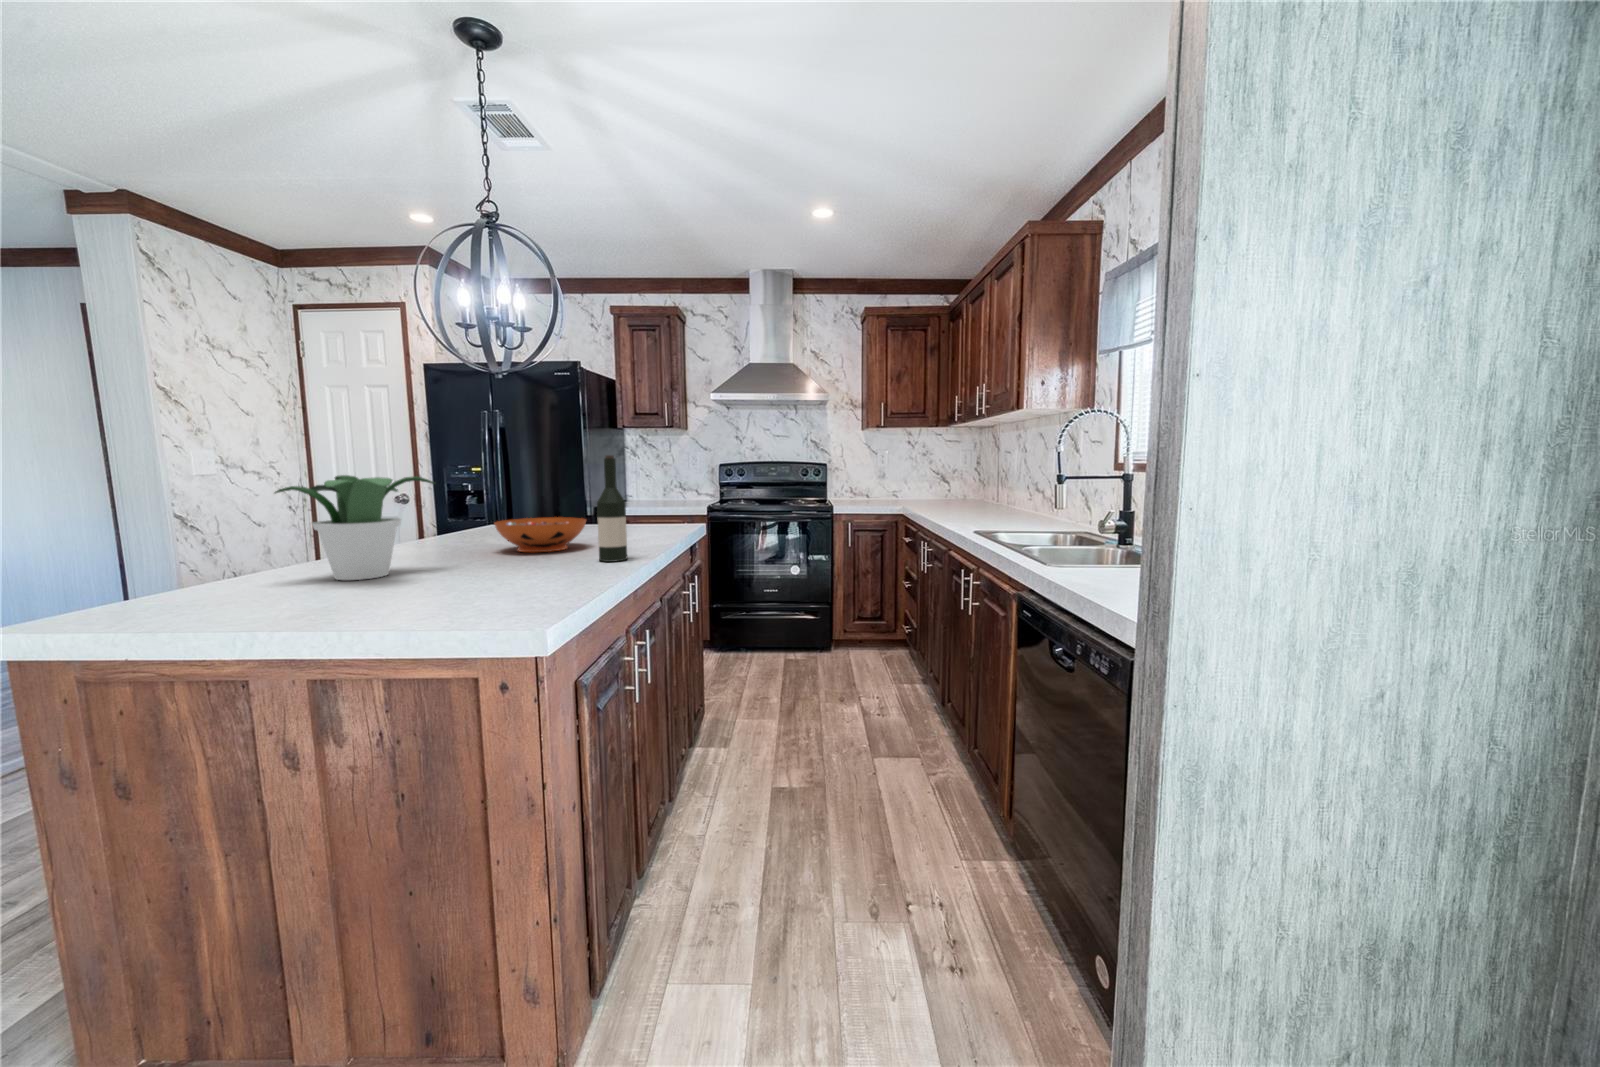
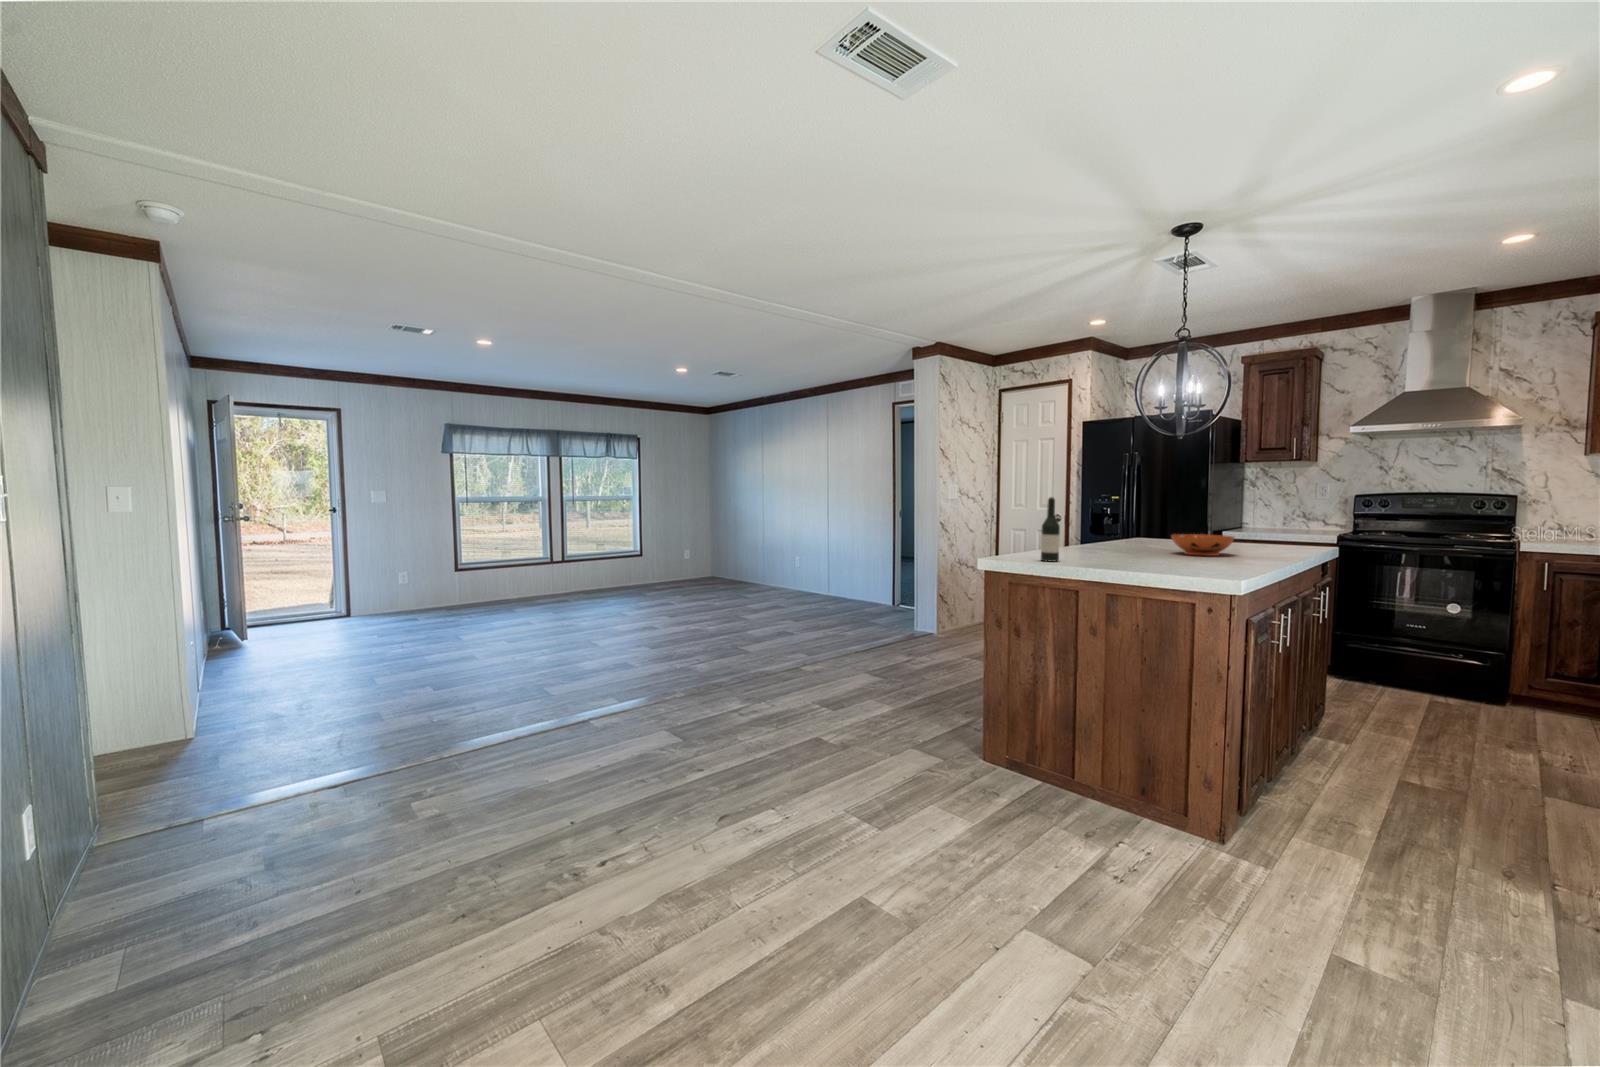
wine bottle: present [597,455,627,562] -> present [1041,497,1060,562]
potted plant: present [275,475,435,580] -> none [1077,505,1151,559]

